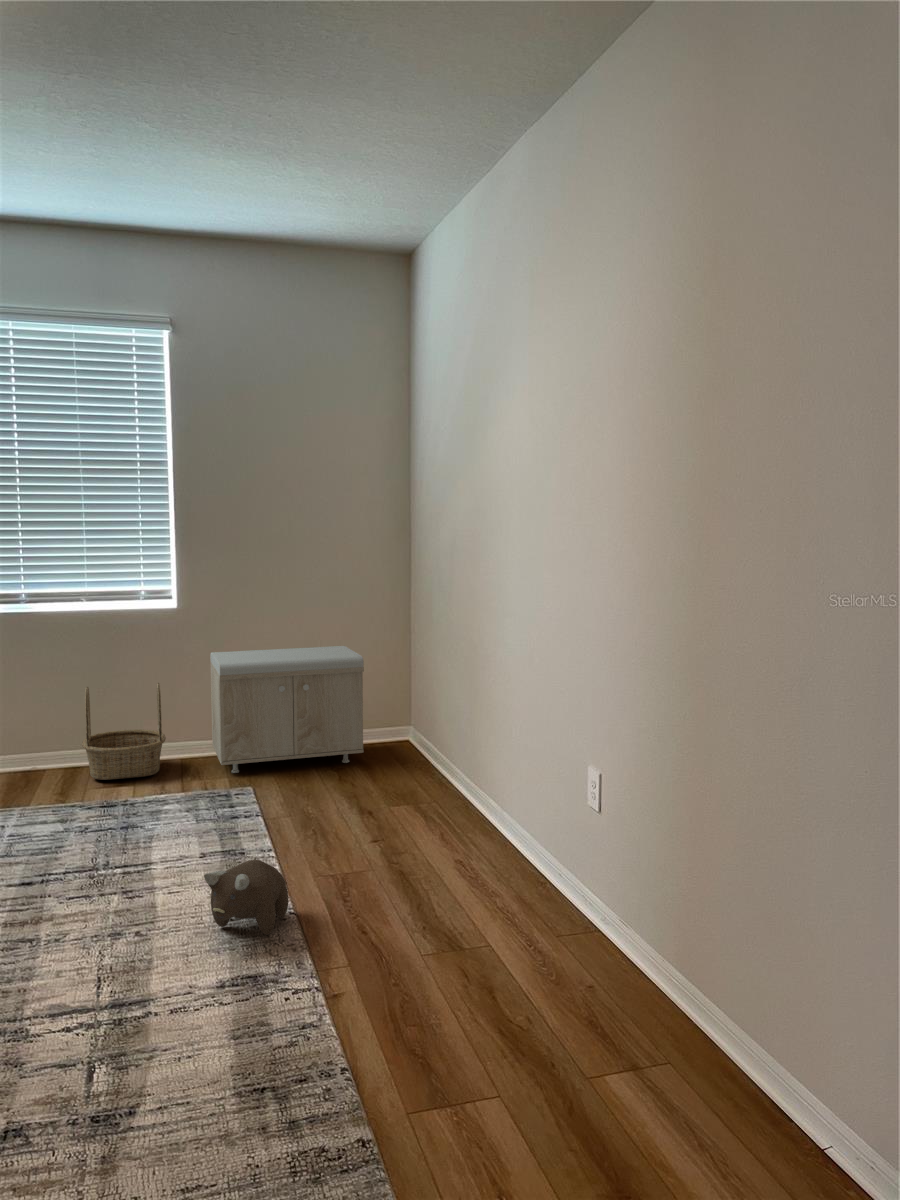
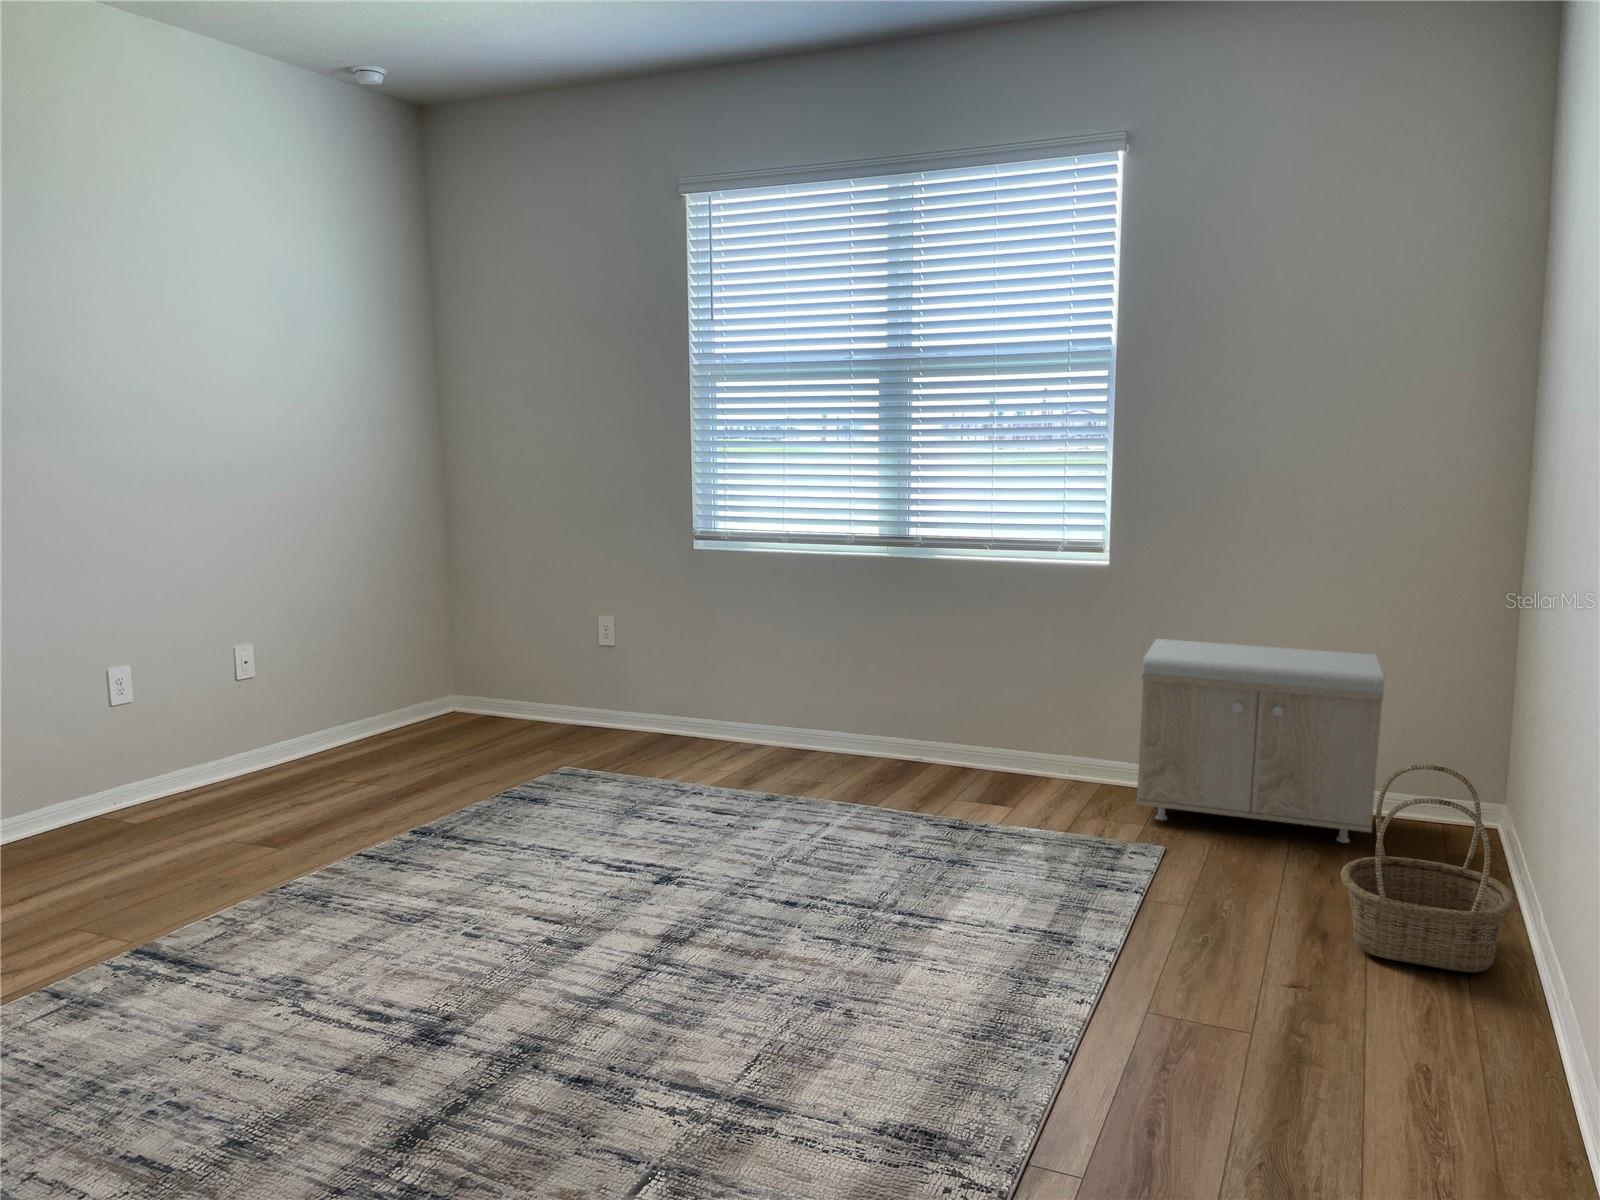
basket: present [82,683,166,780] -> present [1340,765,1516,972]
plush toy: present [204,860,288,935] -> none [915,958,1055,1078]

